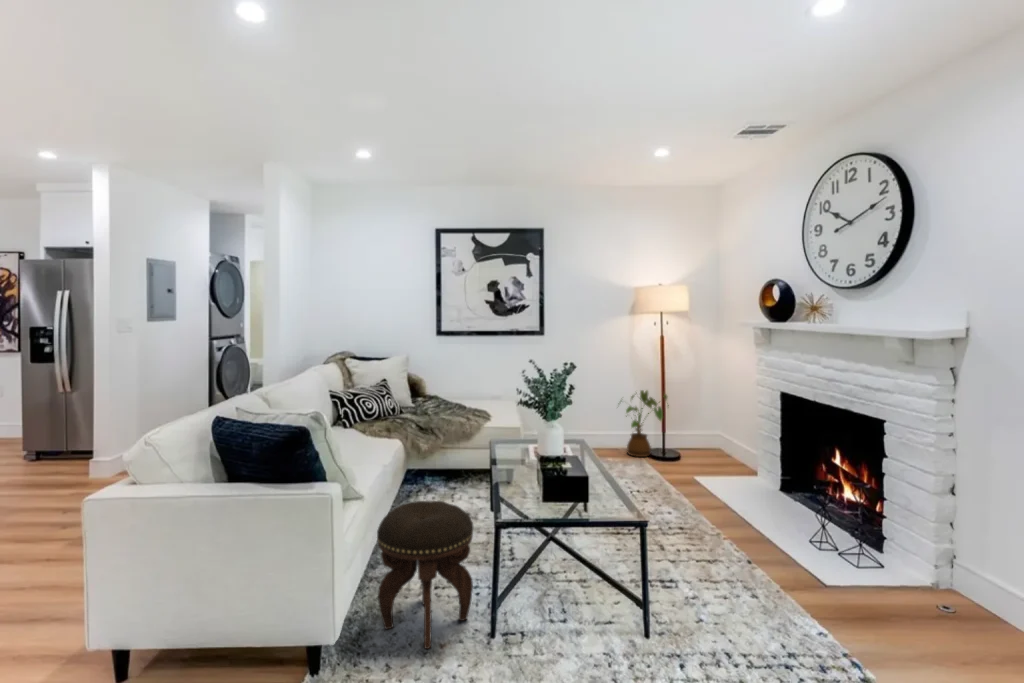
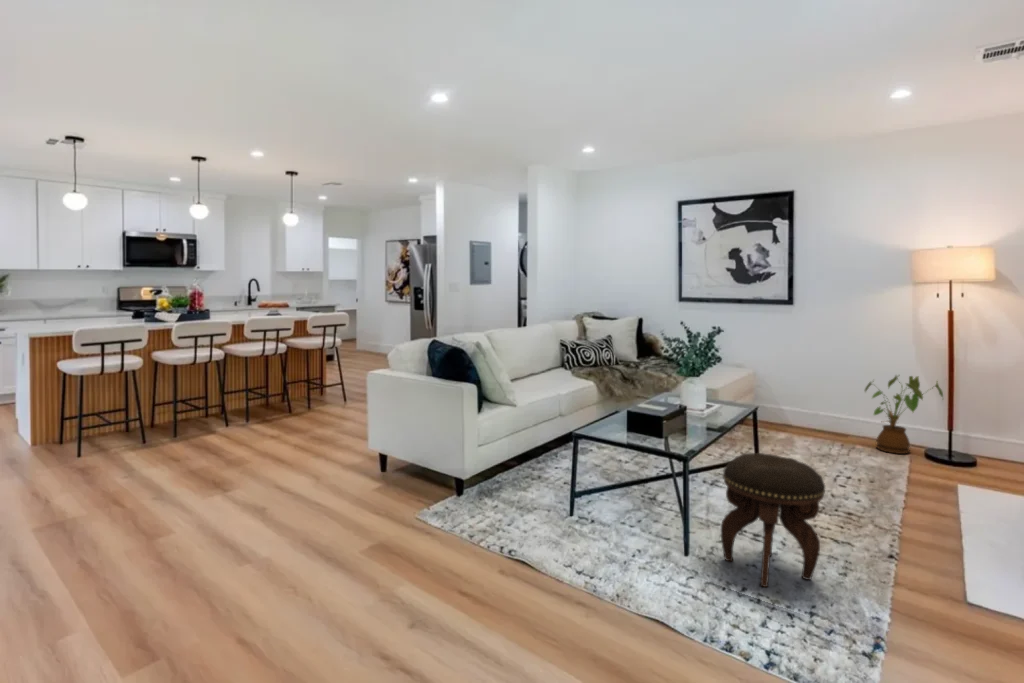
footstool: present [377,501,473,649] -> present [721,453,825,587]

